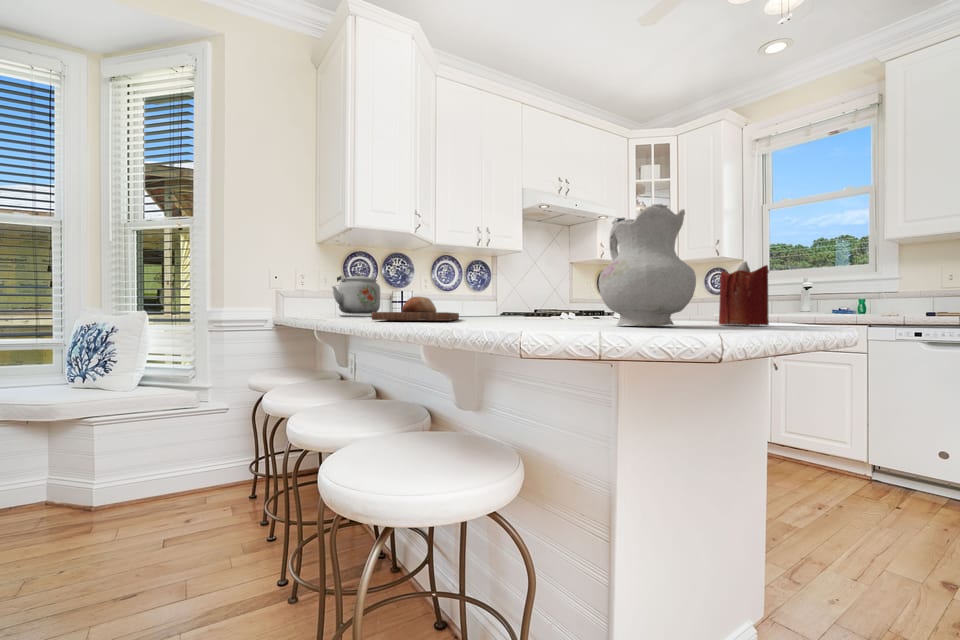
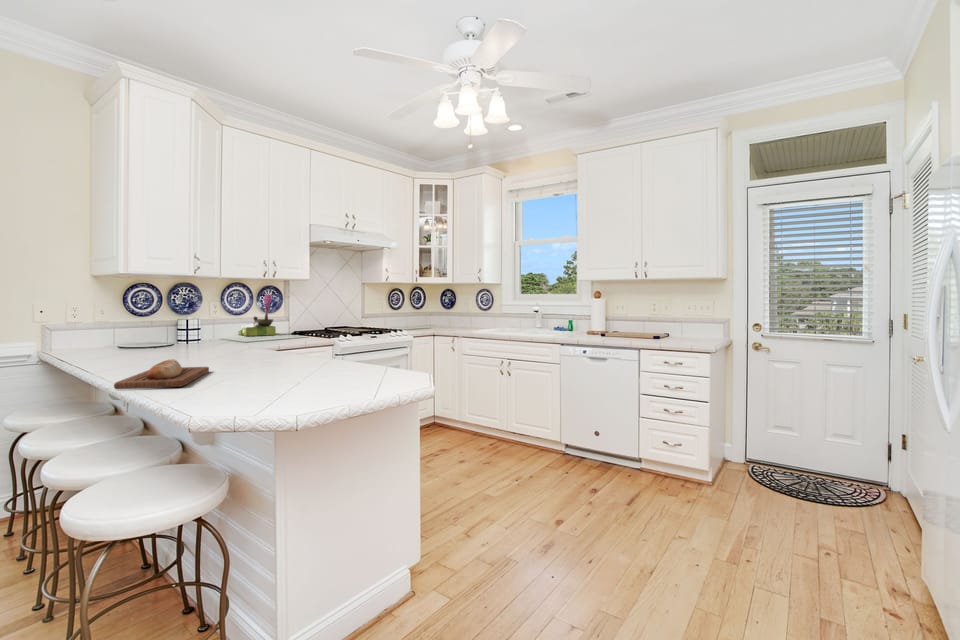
ceramic pitcher: present [599,204,696,326] -> none [284,317,345,395]
candle: present [719,262,769,325] -> none [376,343,404,385]
flower arrangement: none [447,267,484,314] -> present [238,294,276,336]
kettle: present [332,274,380,314] -> none [102,303,160,343]

